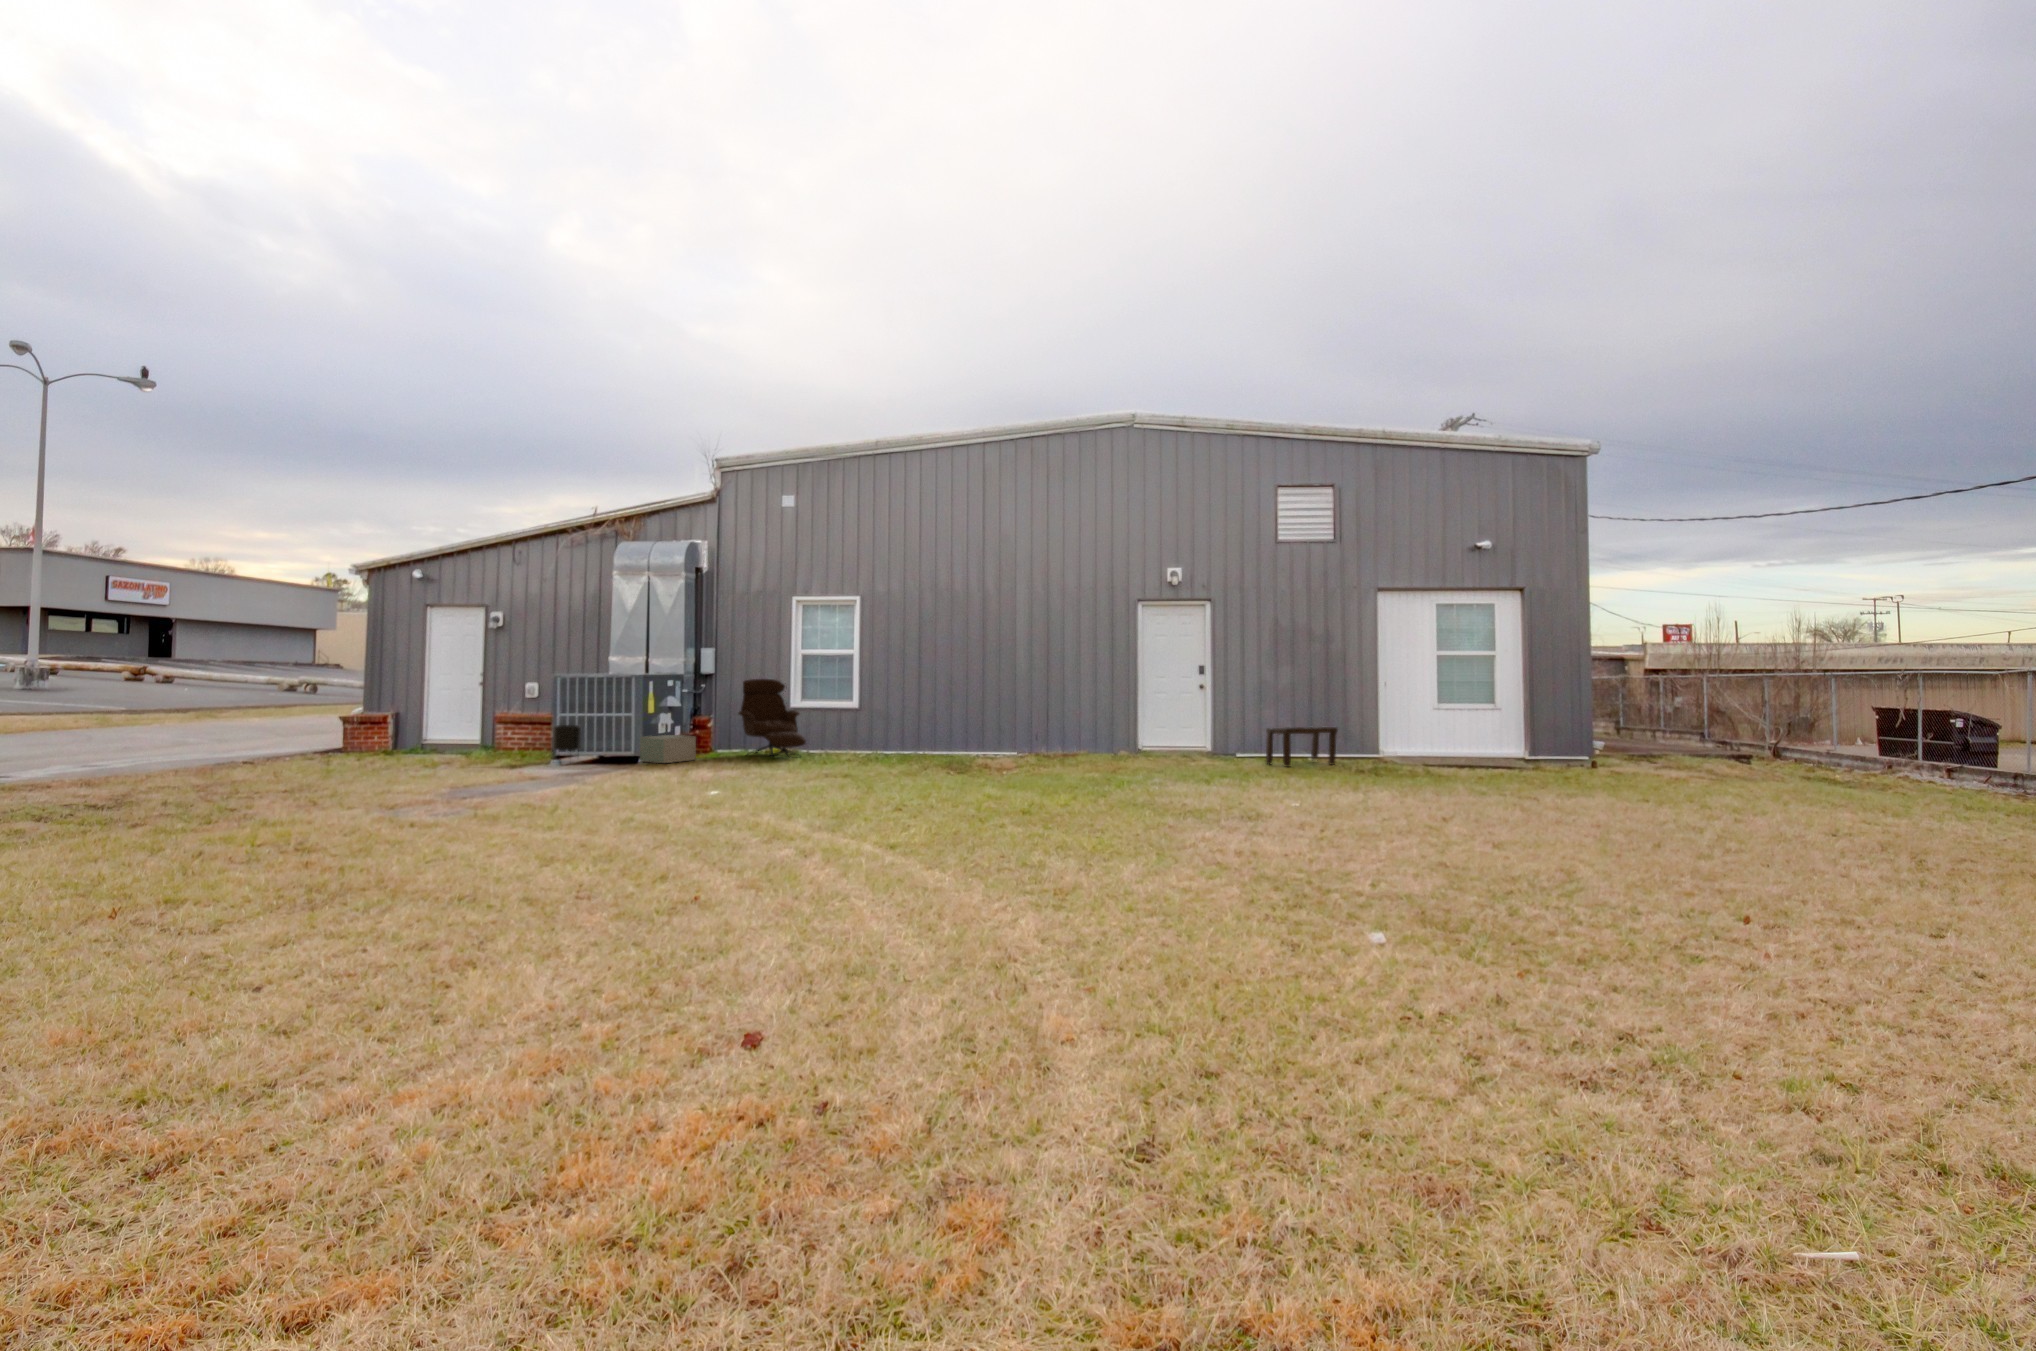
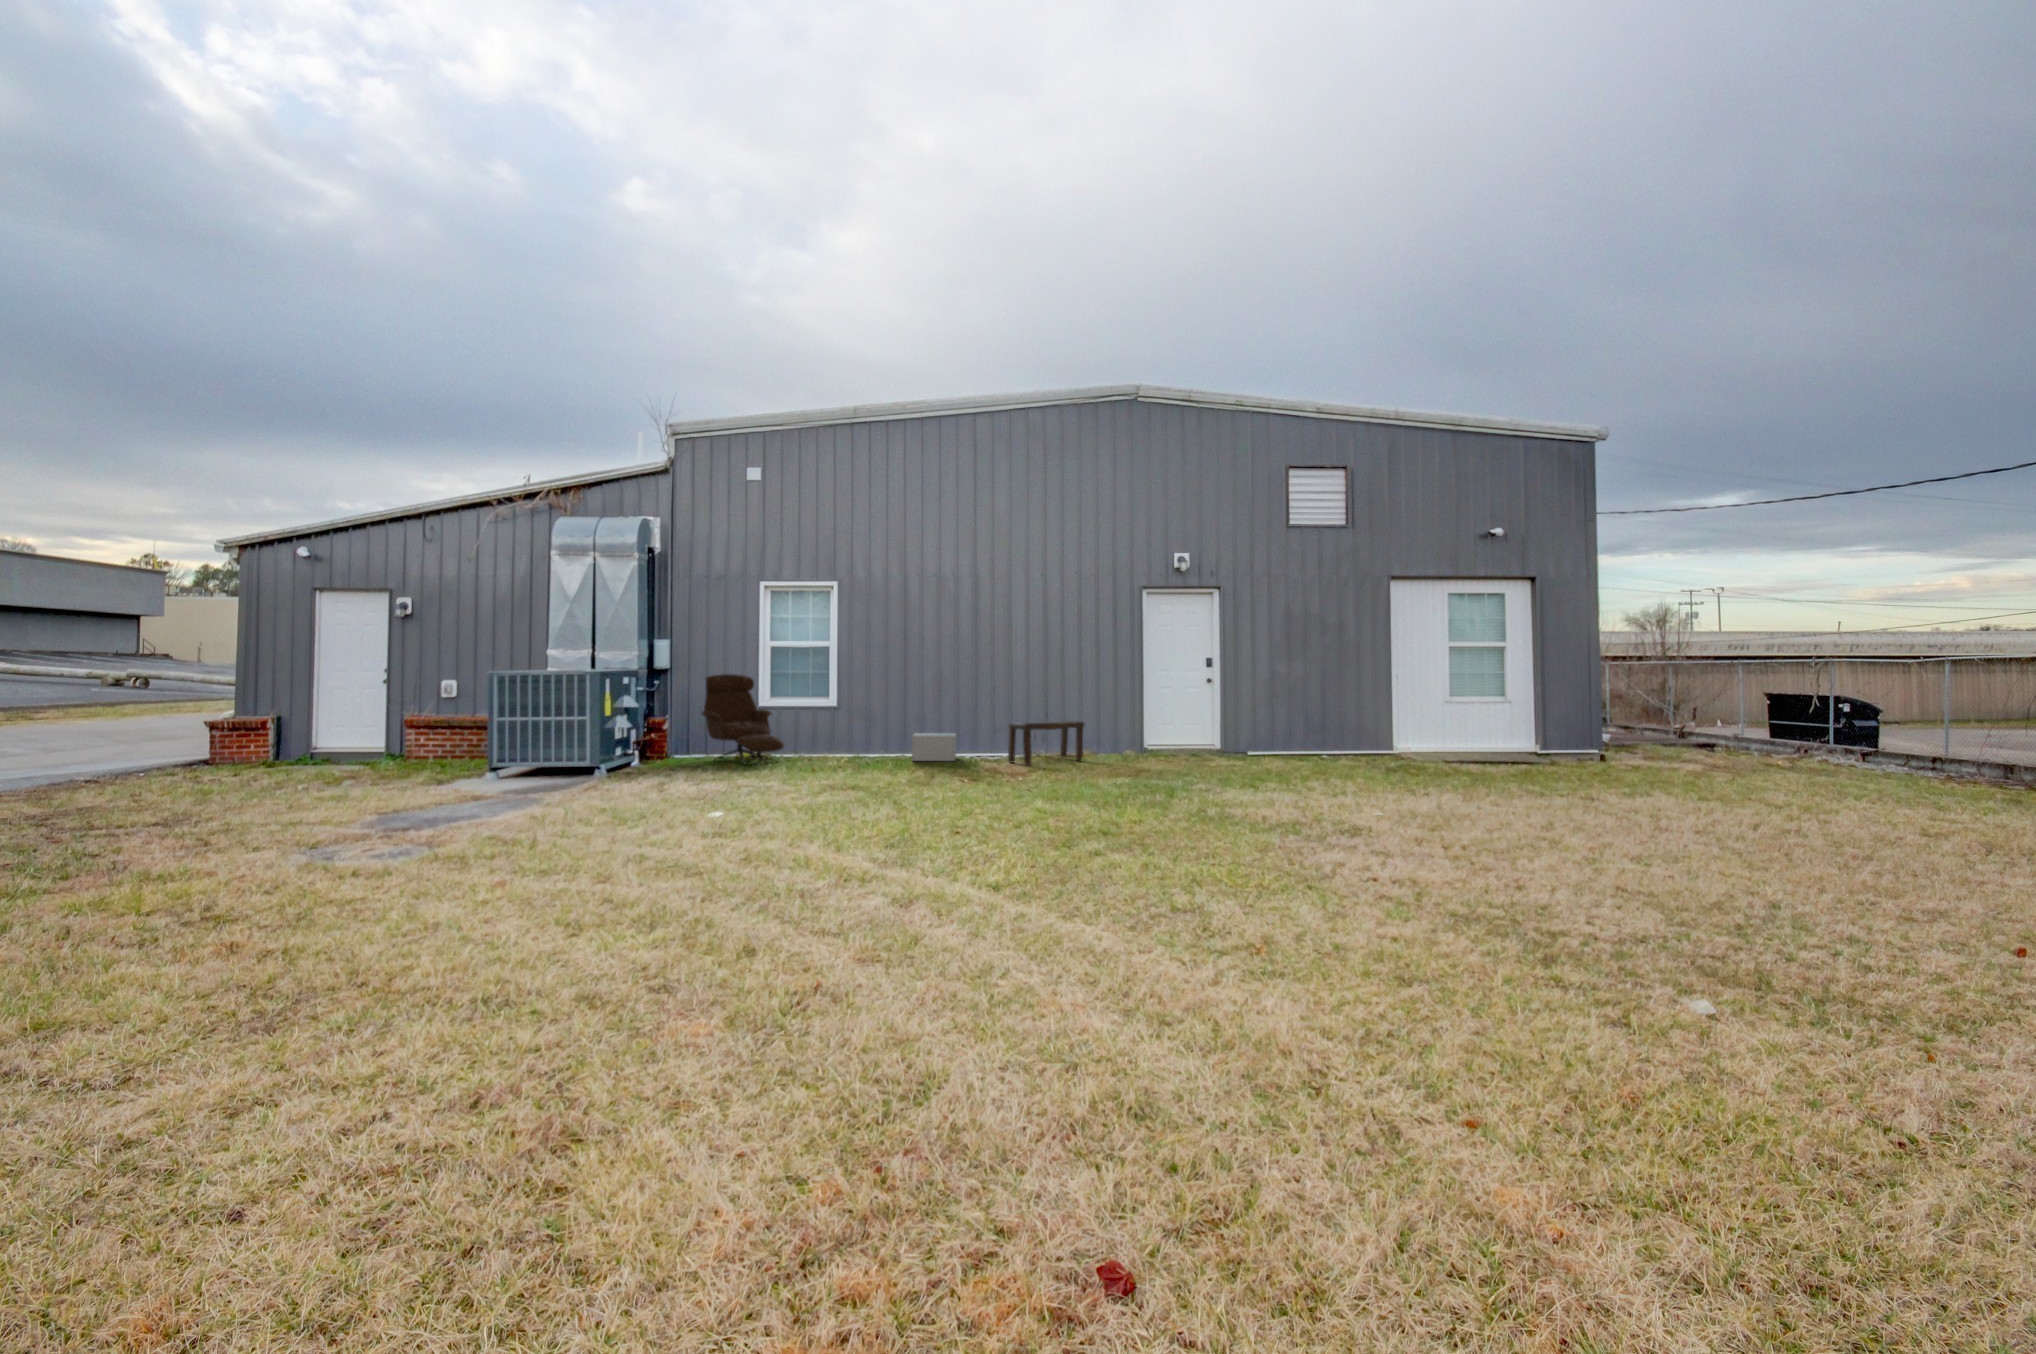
planter: present [552,725,582,751] -> none [487,730,522,776]
bench: present [1266,726,1338,767] -> present [1008,721,1084,765]
storage box: present [640,735,696,763] -> present [912,733,956,761]

